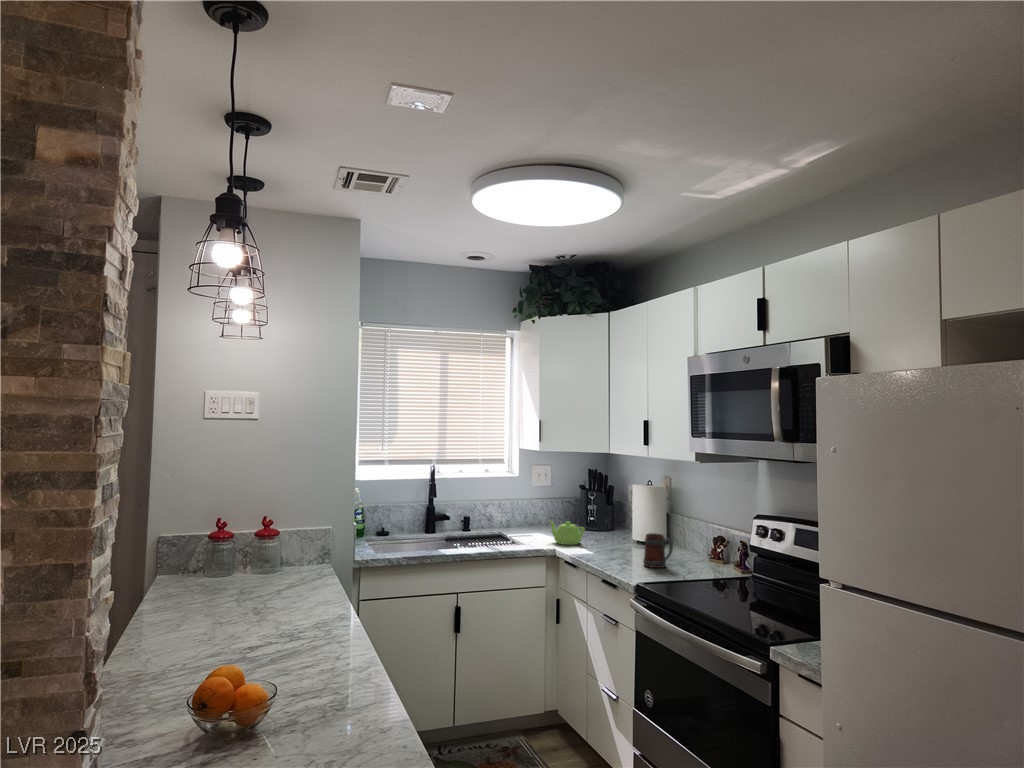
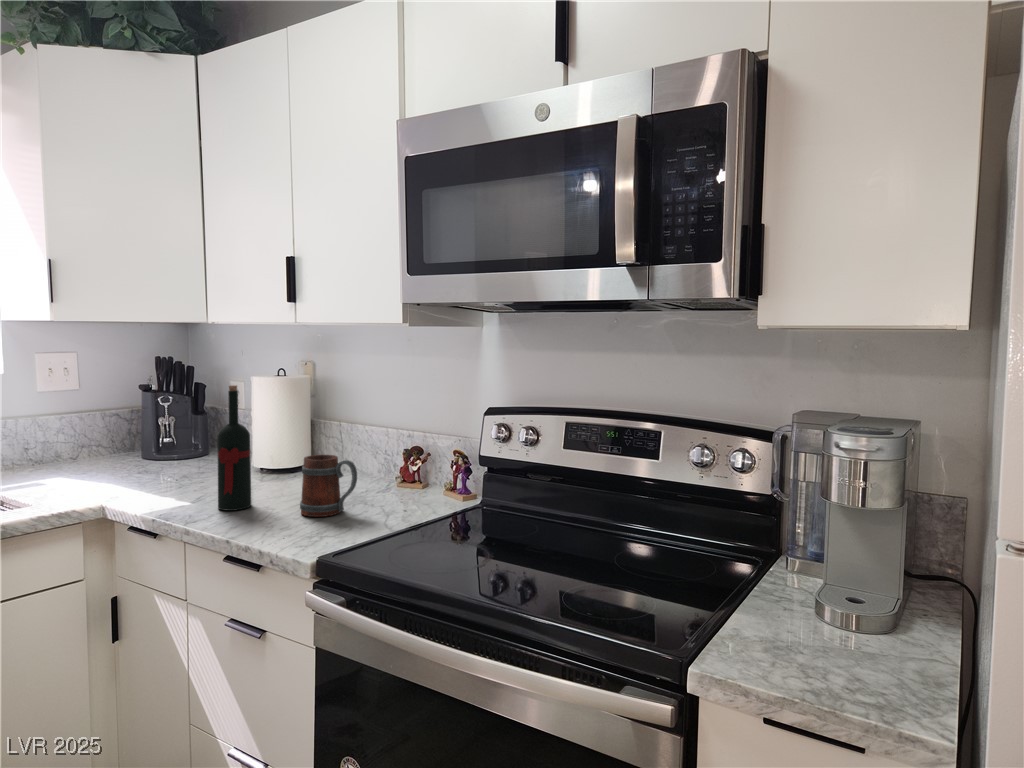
wine bottle: none [605,491,622,559] -> present [217,385,251,511]
teapot: present [550,521,585,545] -> none [84,449,164,494]

